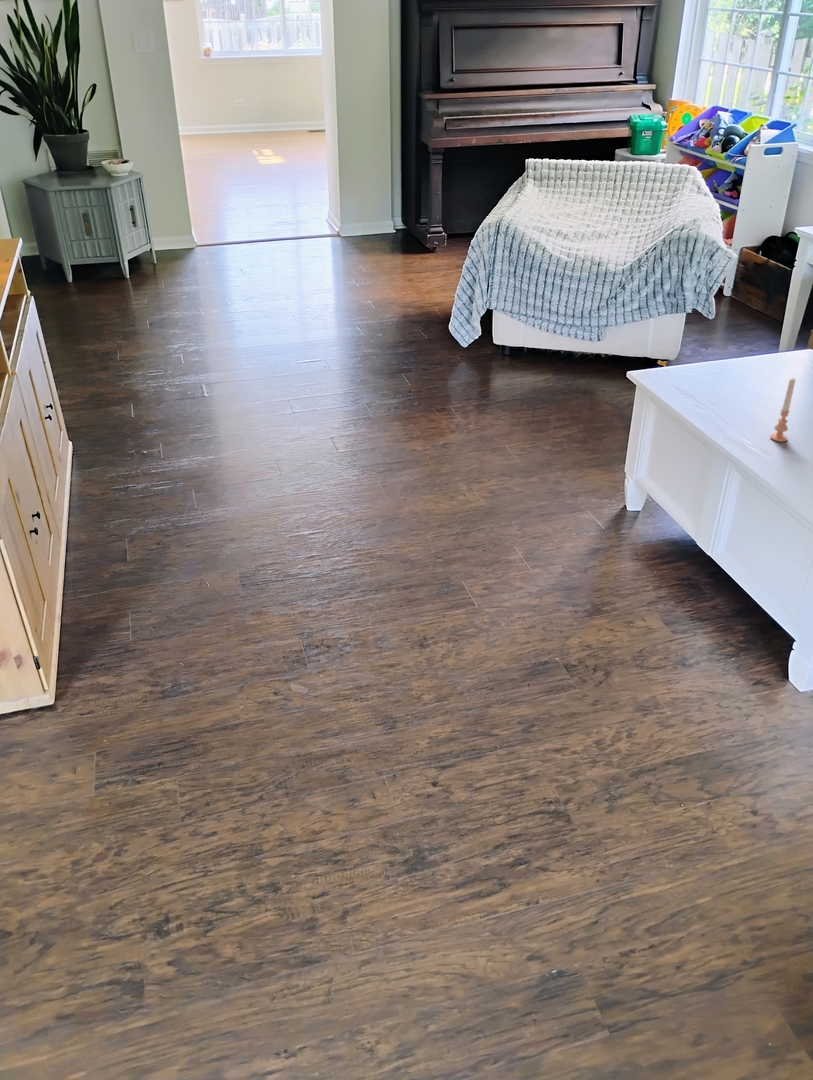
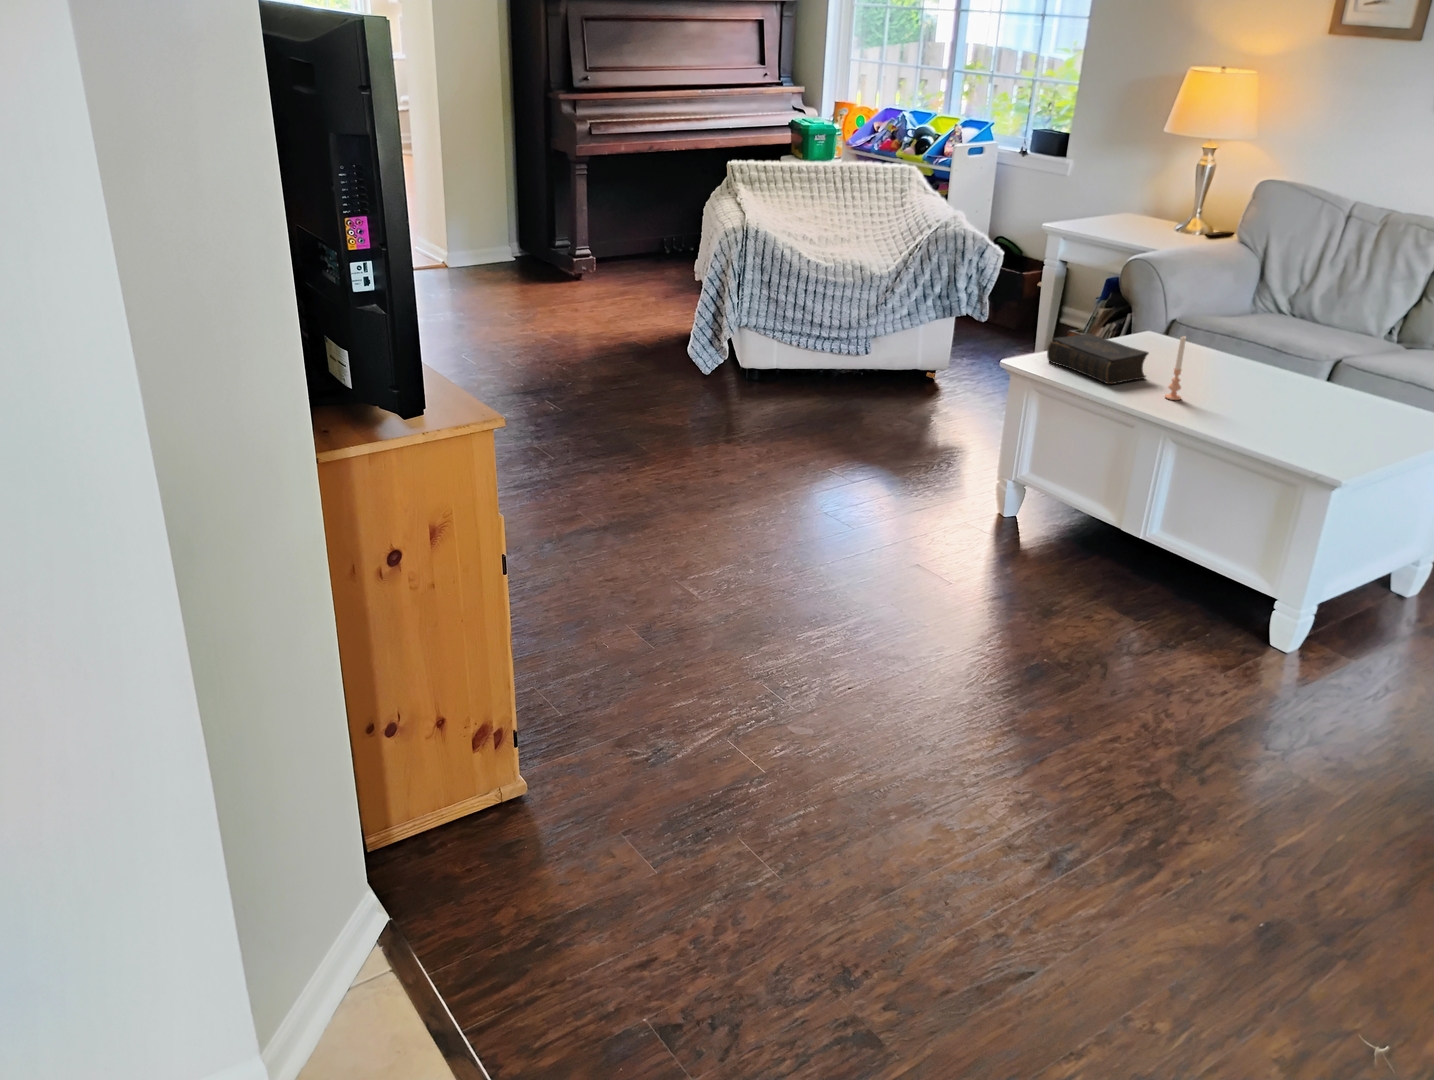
book: none [682,356,774,415] -> present [1047,333,1149,384]

